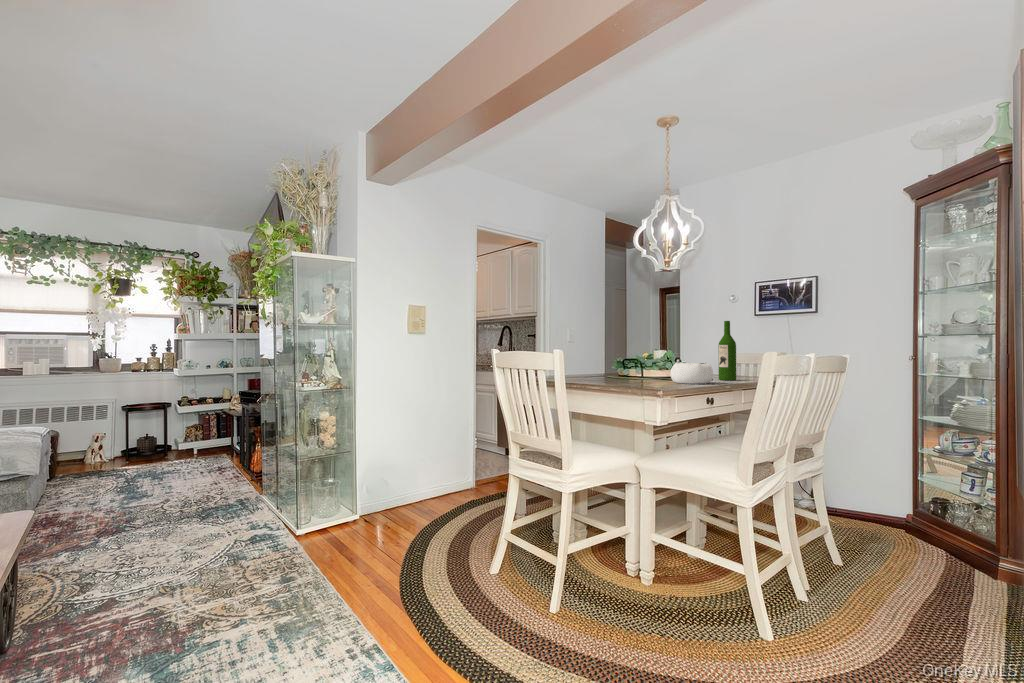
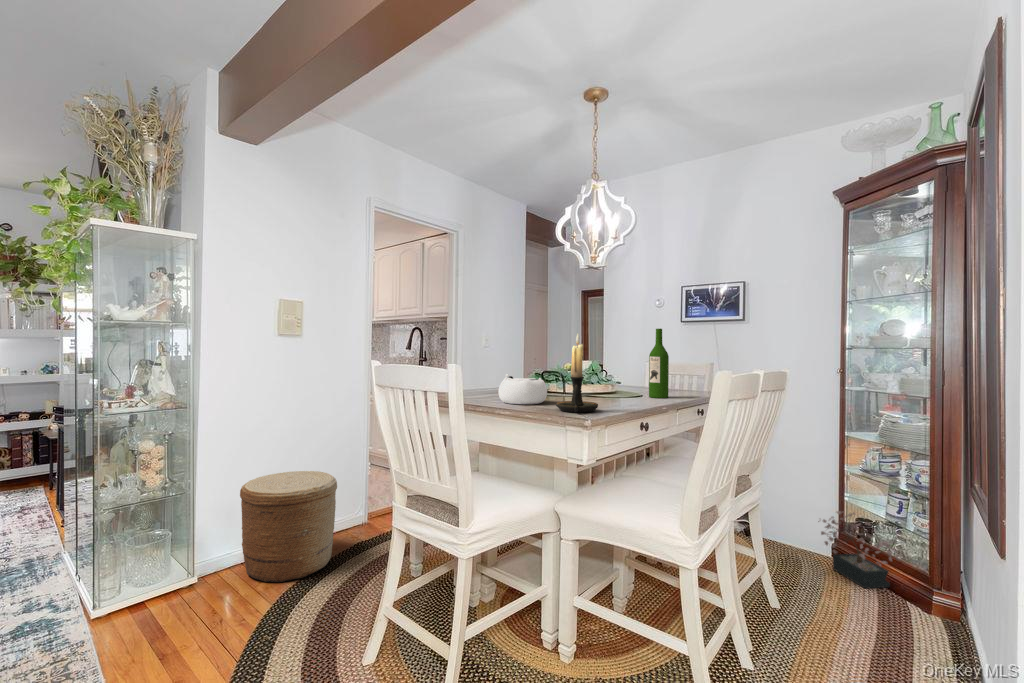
candle holder: none [636,324,670,387] -> present [556,334,598,413]
decorative bowl: present [670,360,713,384] -> present [499,374,547,404]
woven basket: none [388,441,459,523] -> present [240,471,337,583]
decorative plant: none [888,487,971,557] -> present [818,511,900,588]

